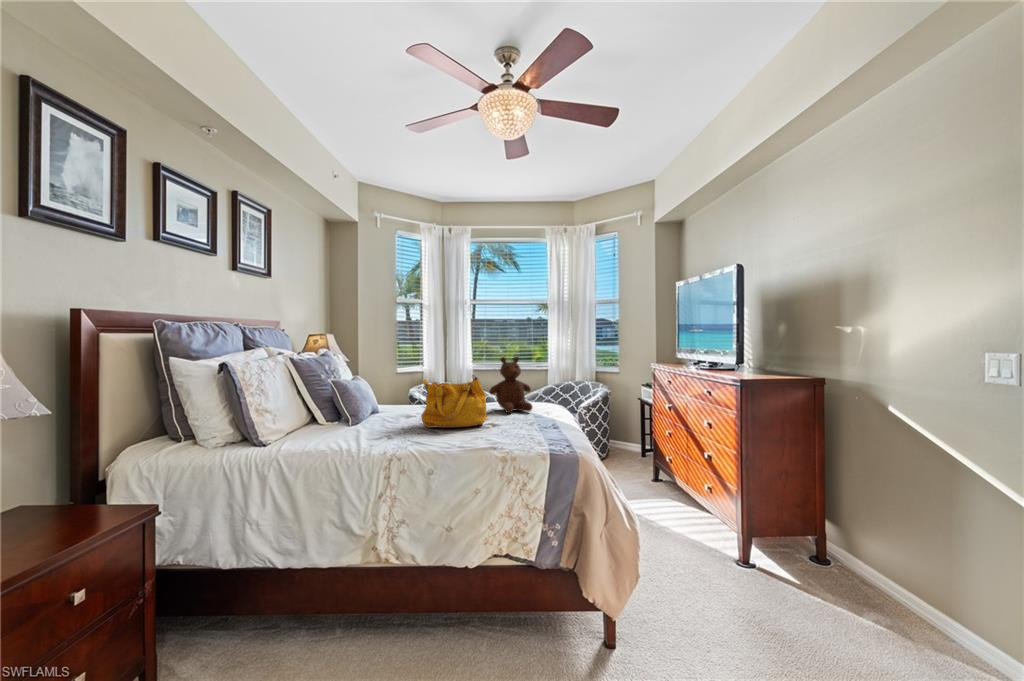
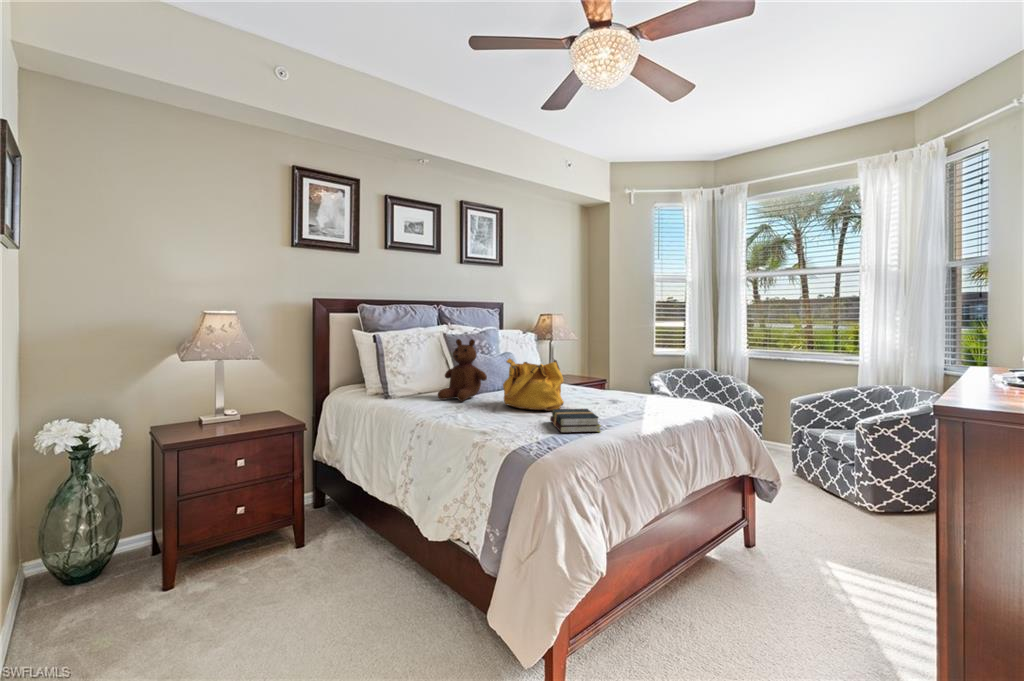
teddy bear: present [489,357,532,413] -> present [438,339,487,401]
hardback book: none [511,416,566,437] -> present [550,409,601,433]

